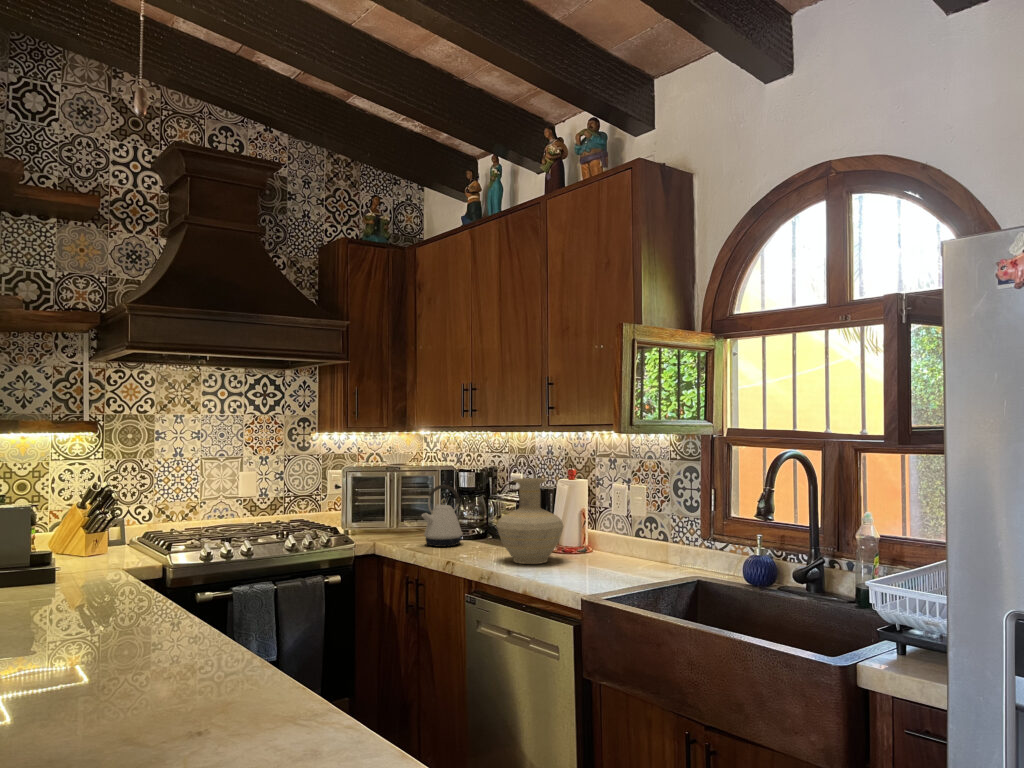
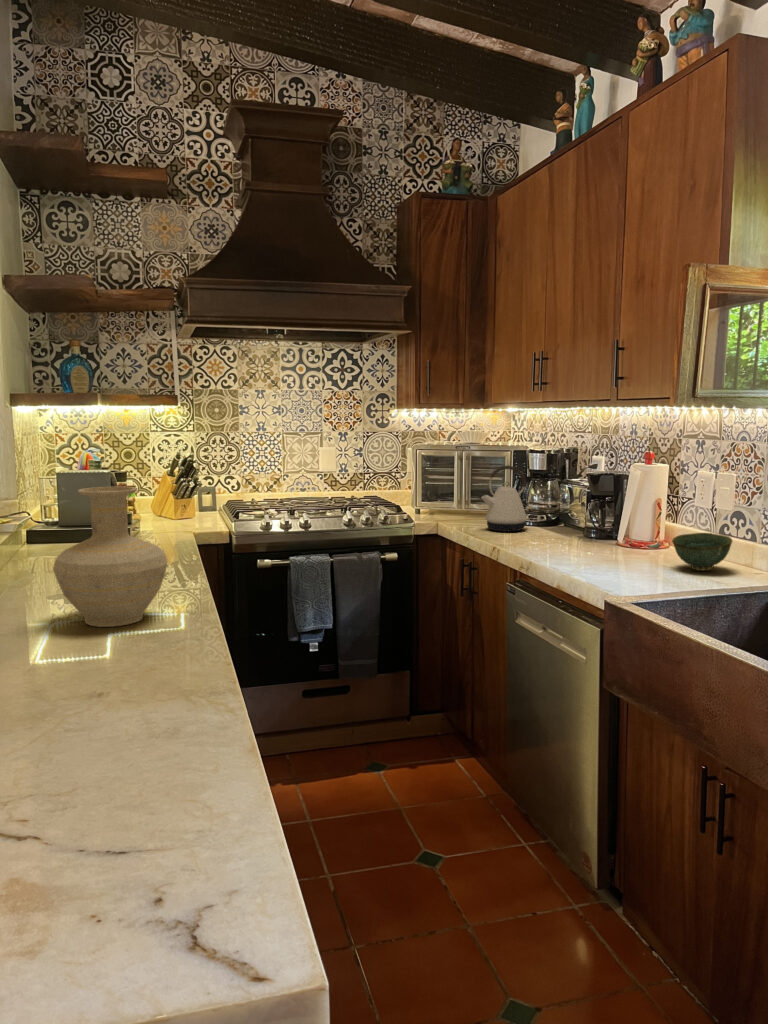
vase: present [497,478,563,564] -> present [53,487,168,627]
bowl: none [606,536,653,568] -> present [672,533,732,571]

